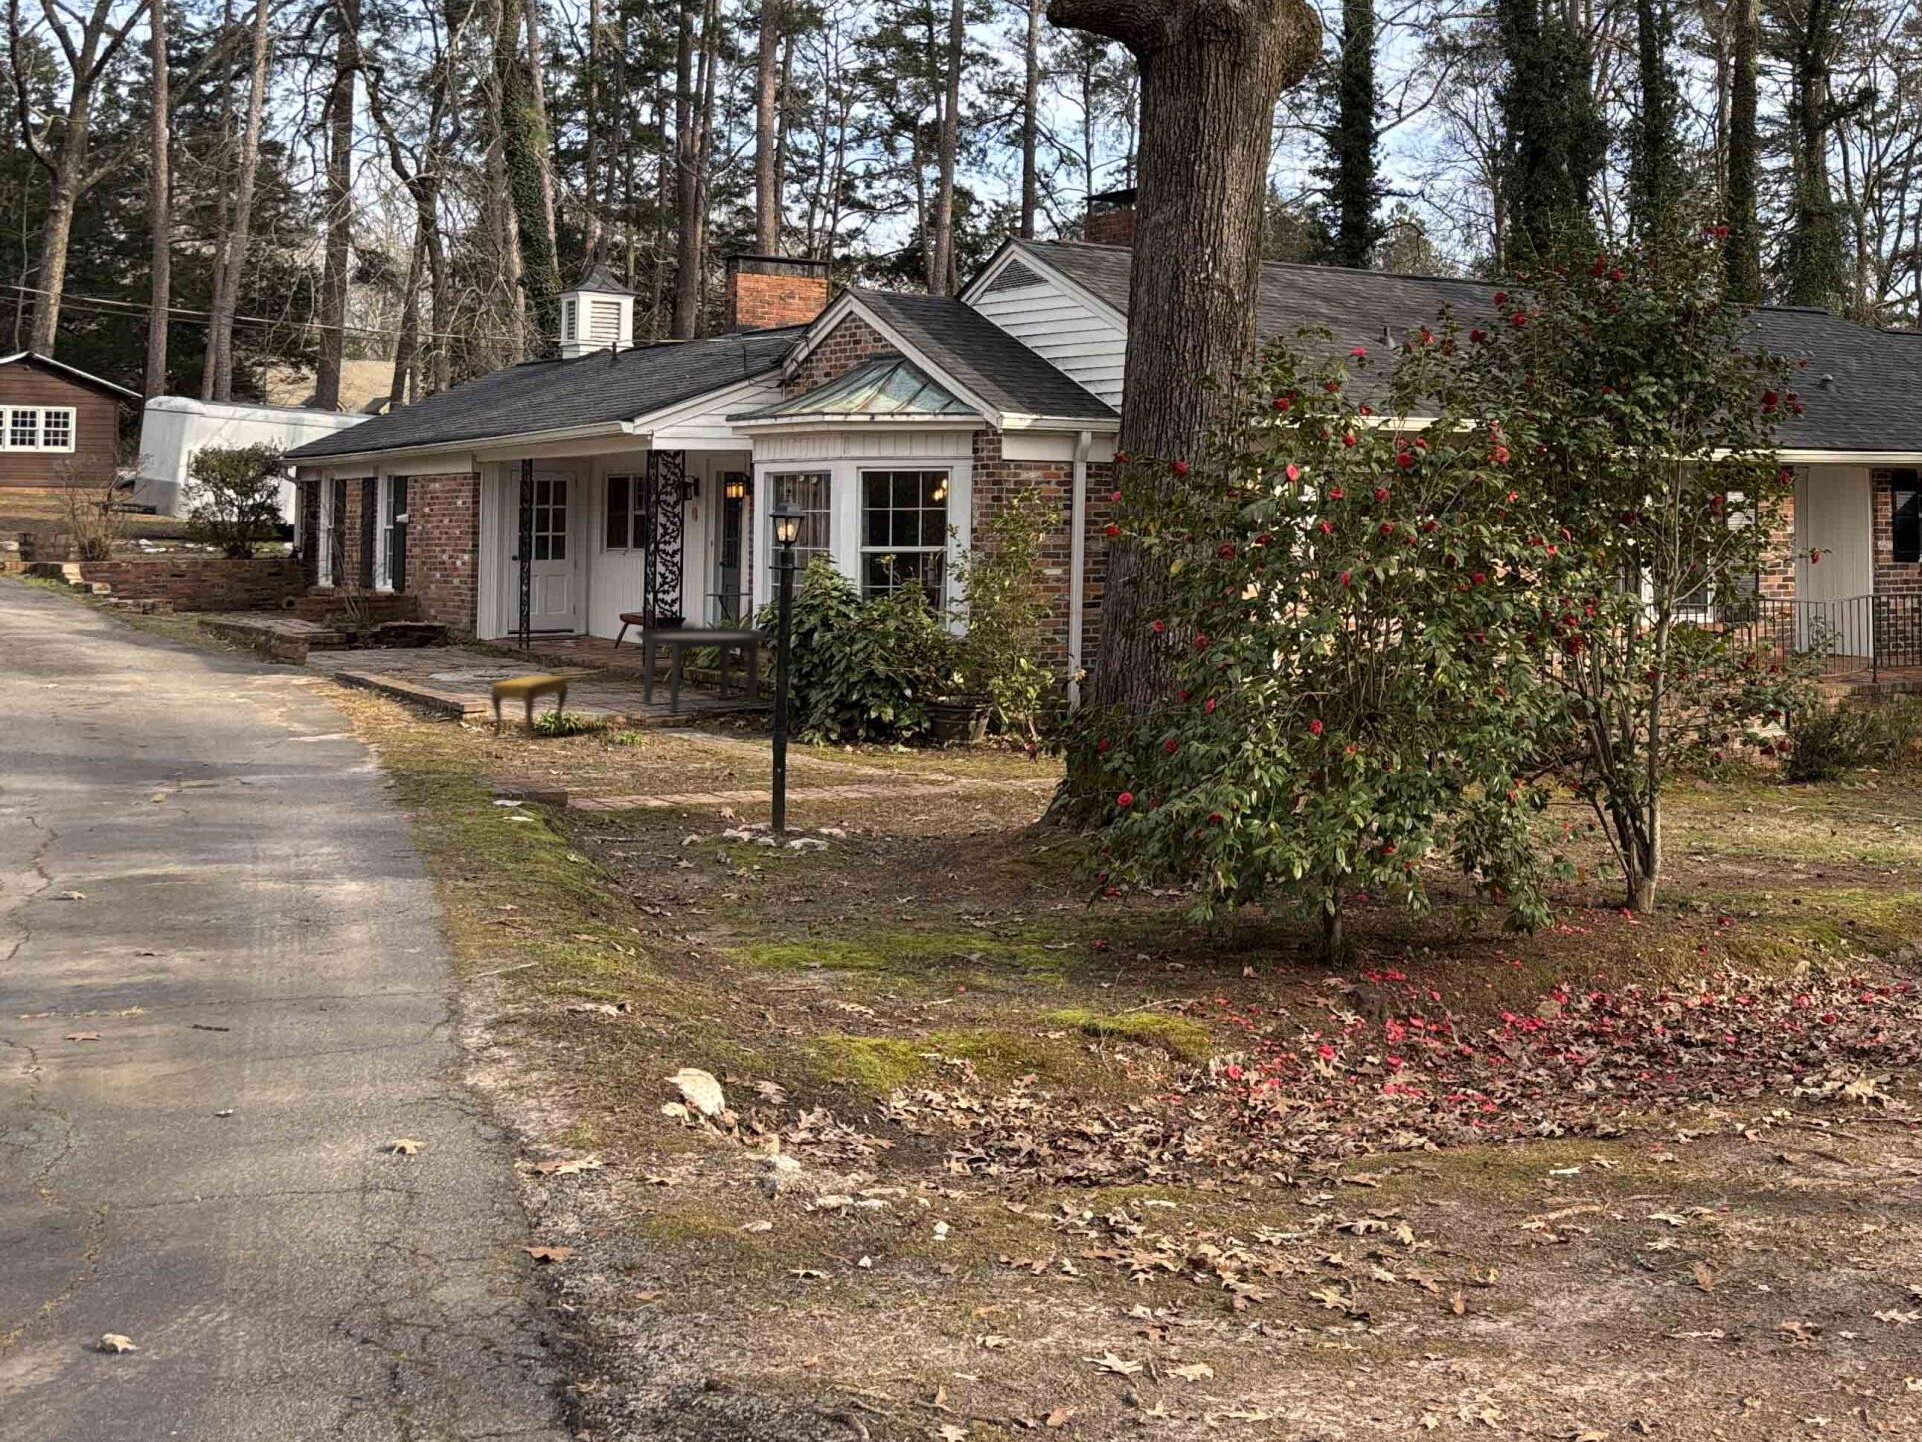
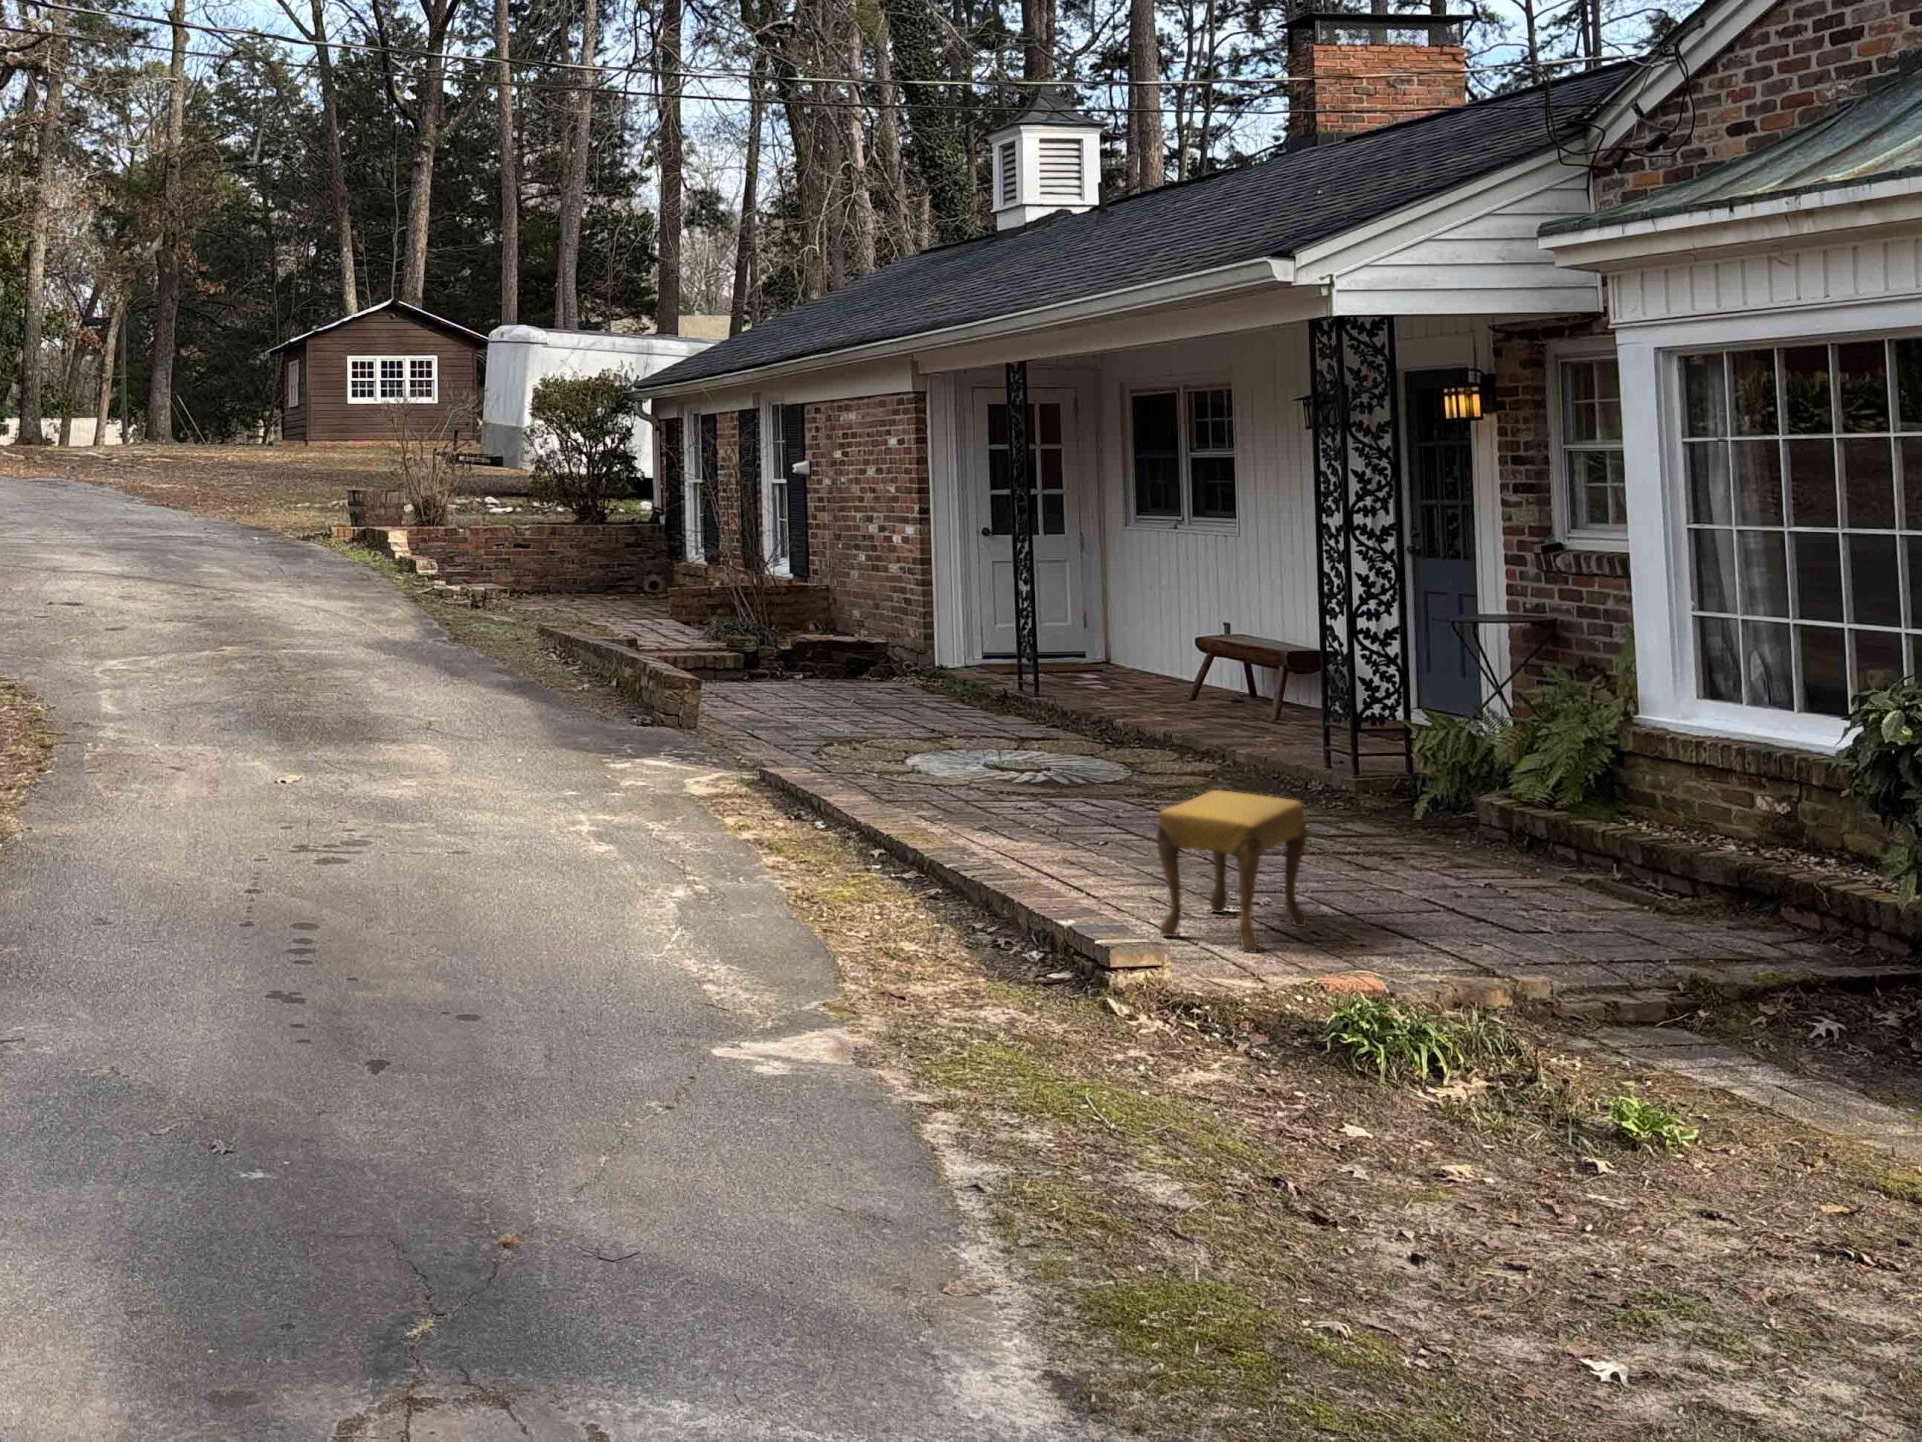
round table: present [636,627,767,712] -> none [1361,682,1672,883]

